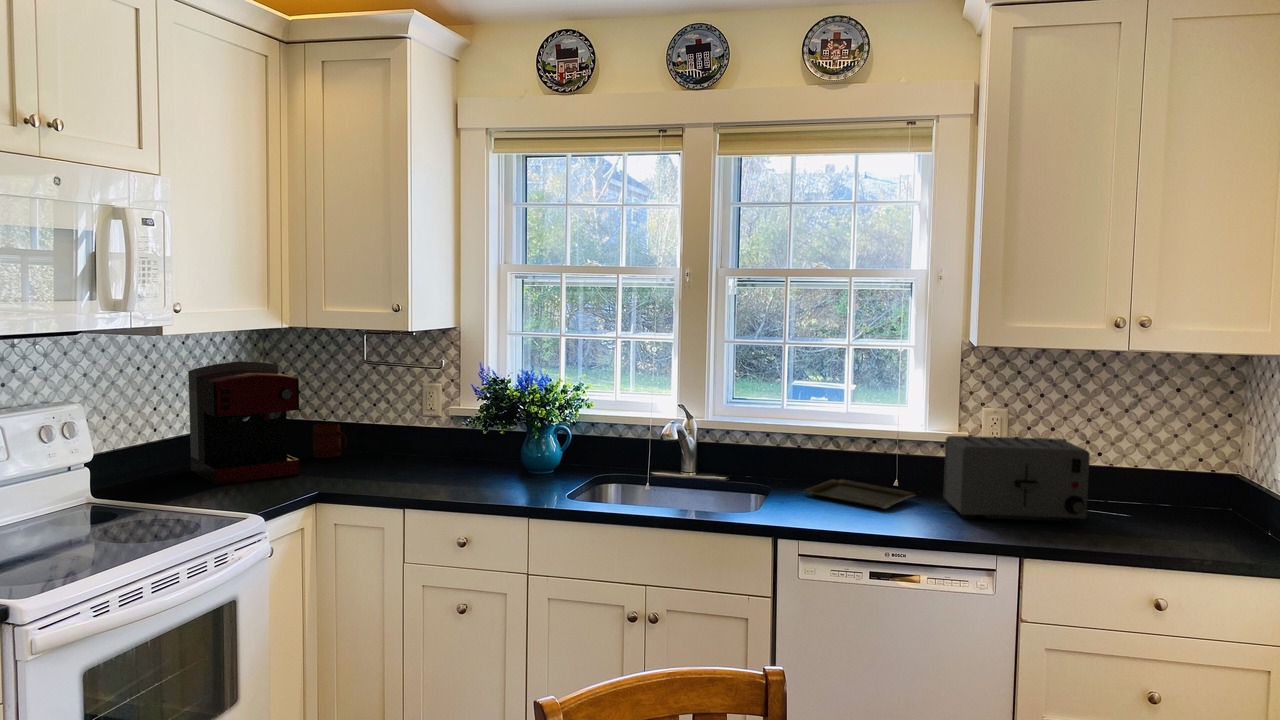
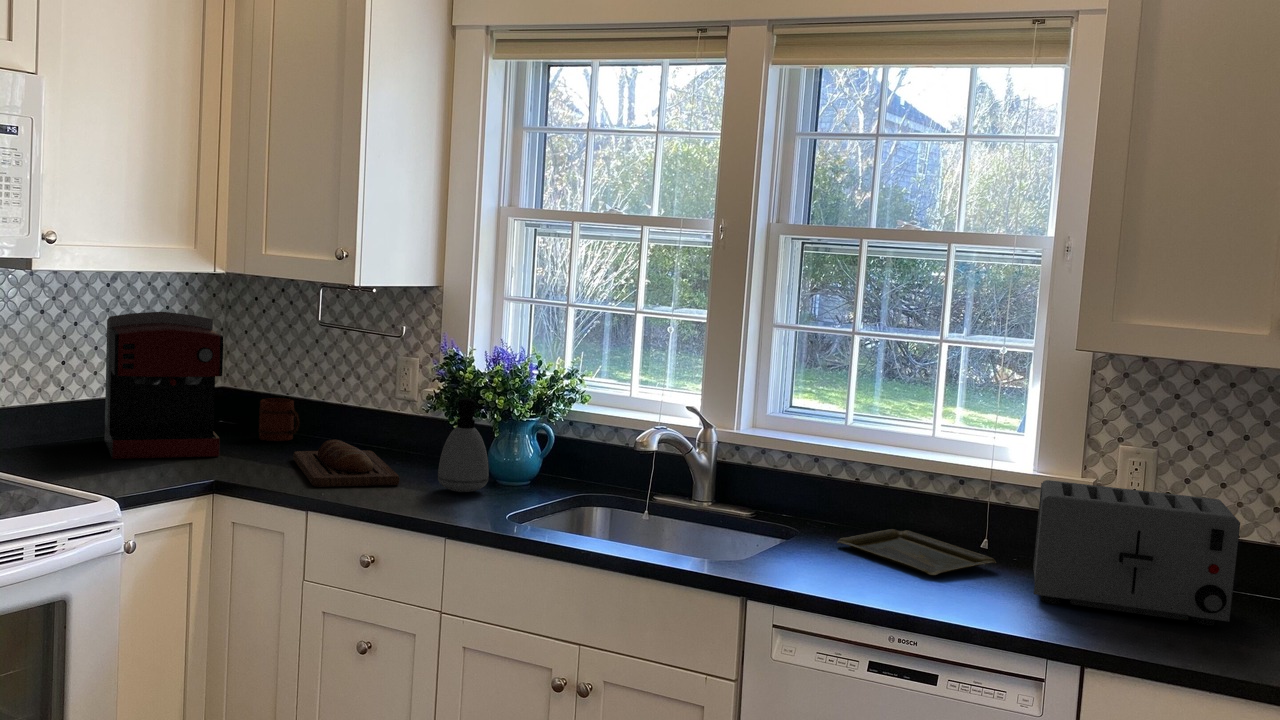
soap dispenser: none [493,412,532,484] -> present [438,398,489,492]
bread loaf: none [360,452,462,491] -> present [293,440,400,487]

